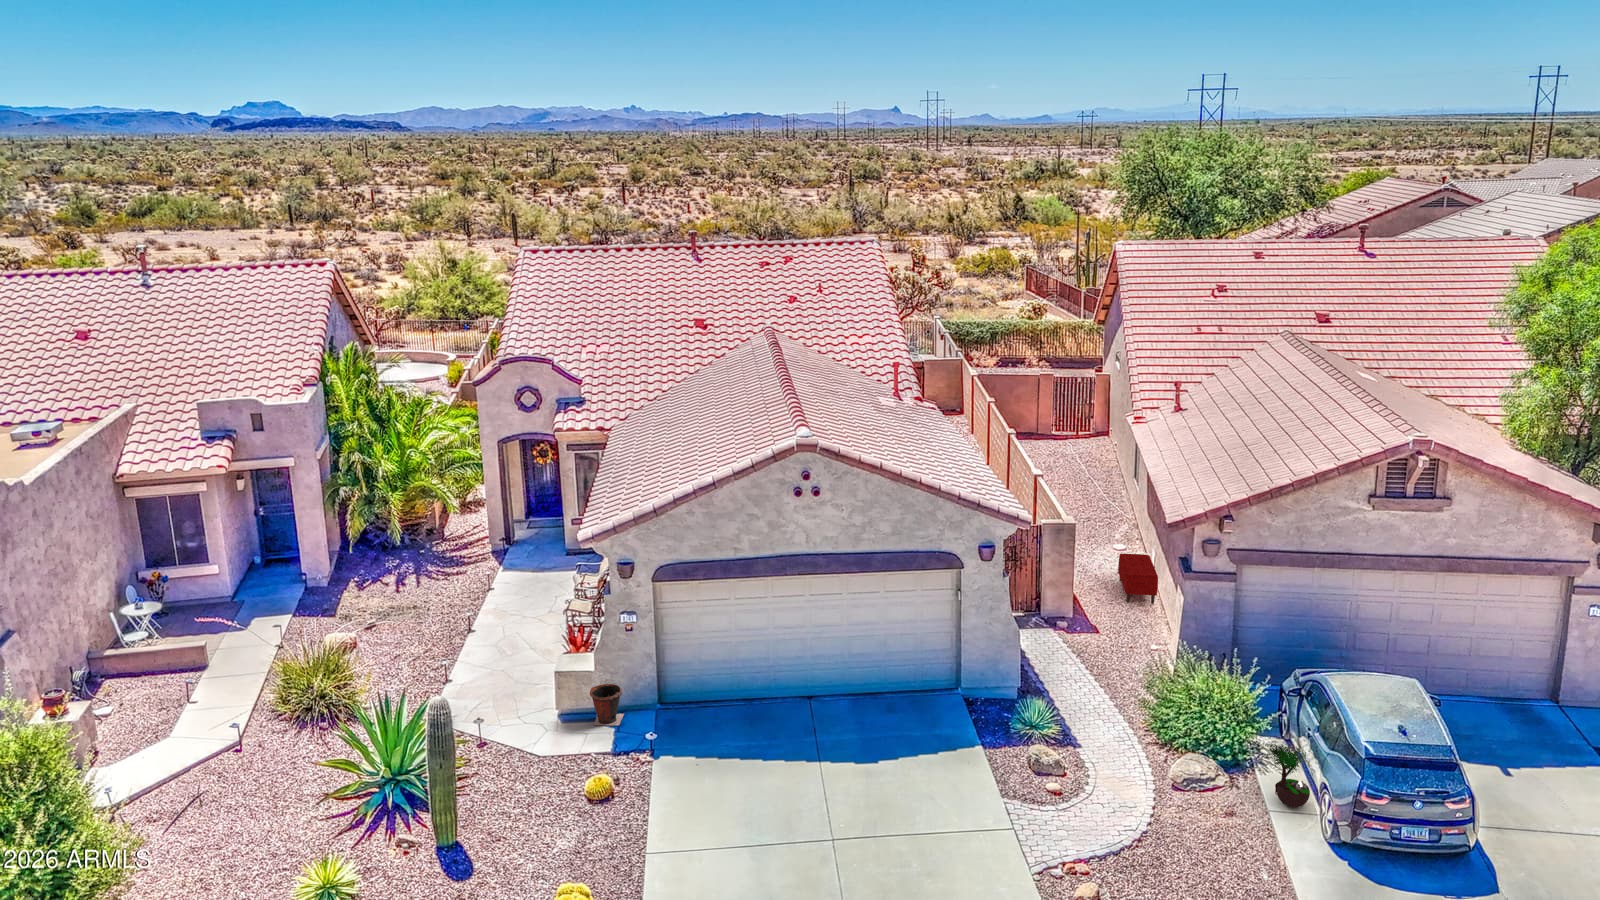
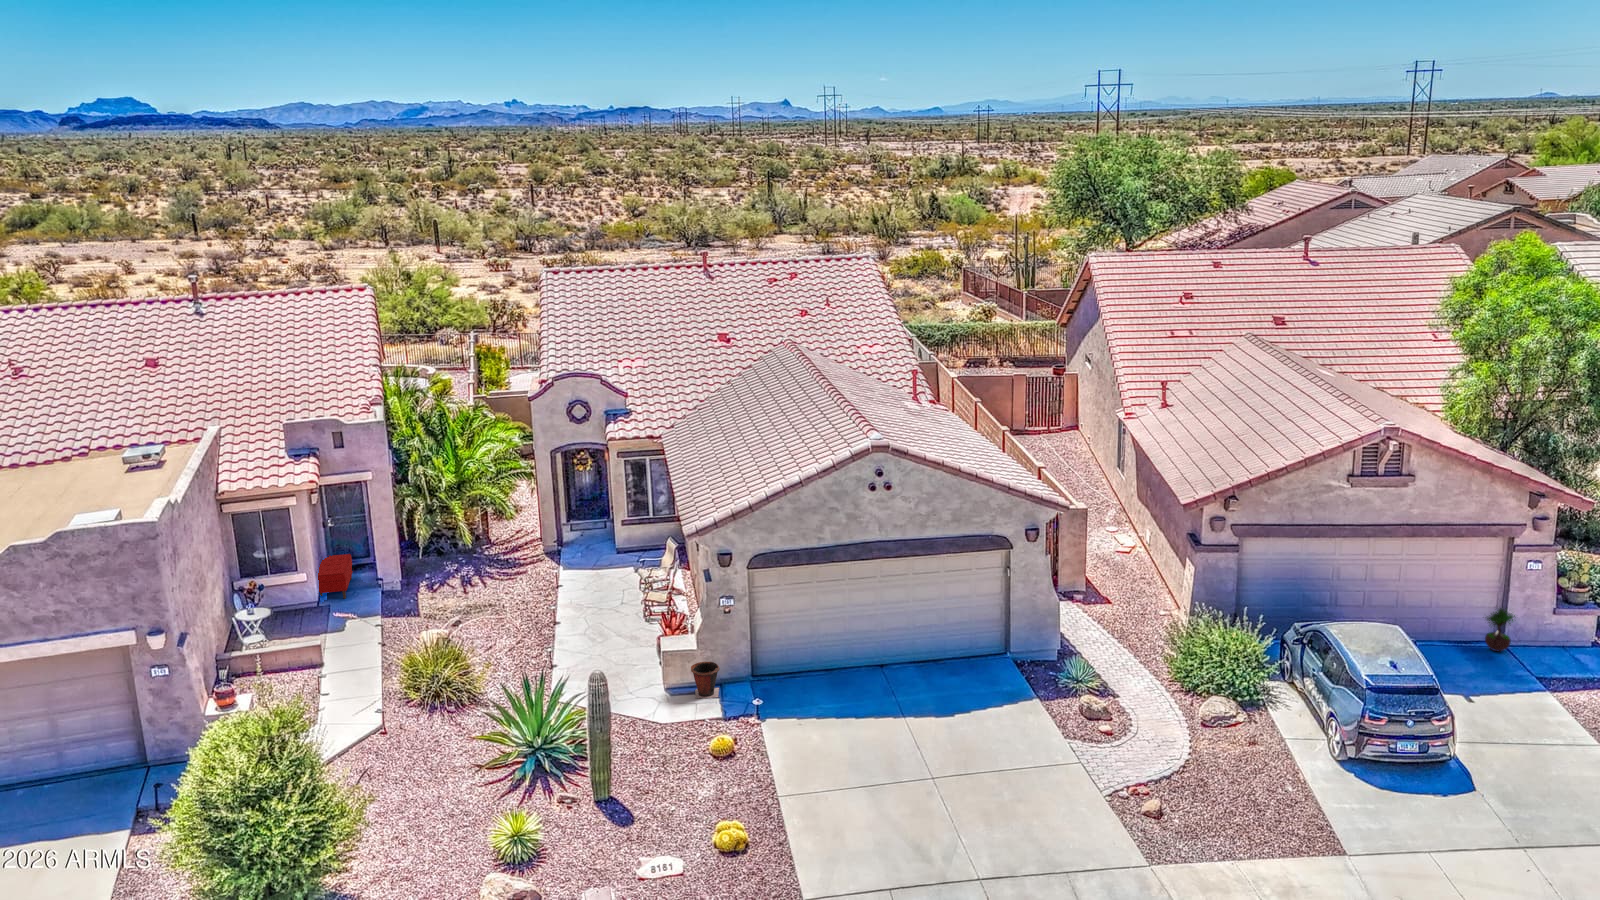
bench: present [1118,553,1158,604] -> present [318,554,353,599]
potted tree: present [1267,742,1310,807] -> present [1485,608,1515,651]

